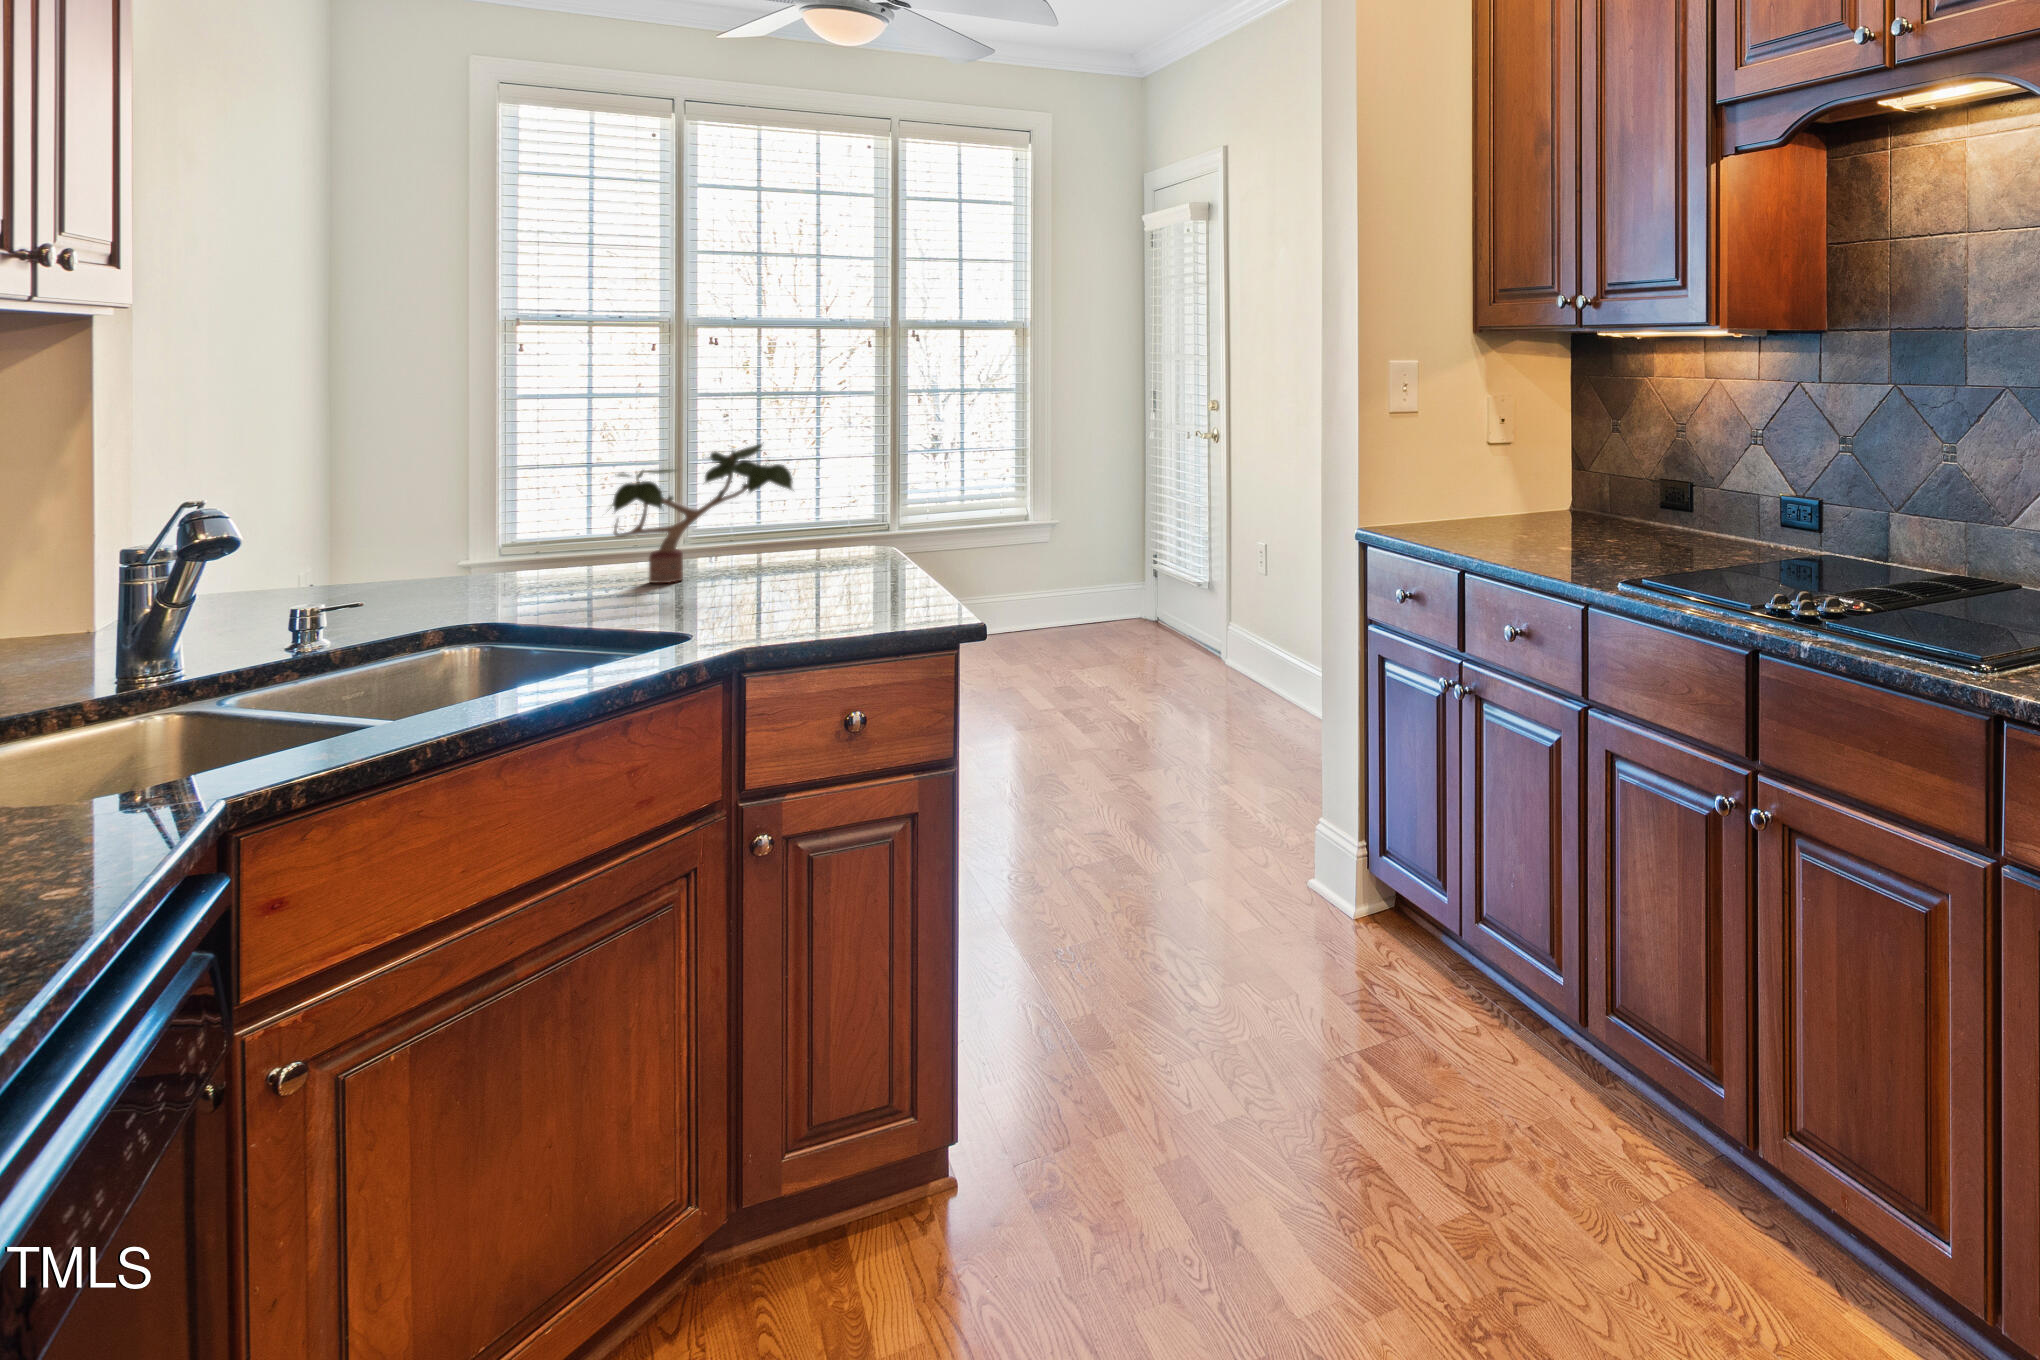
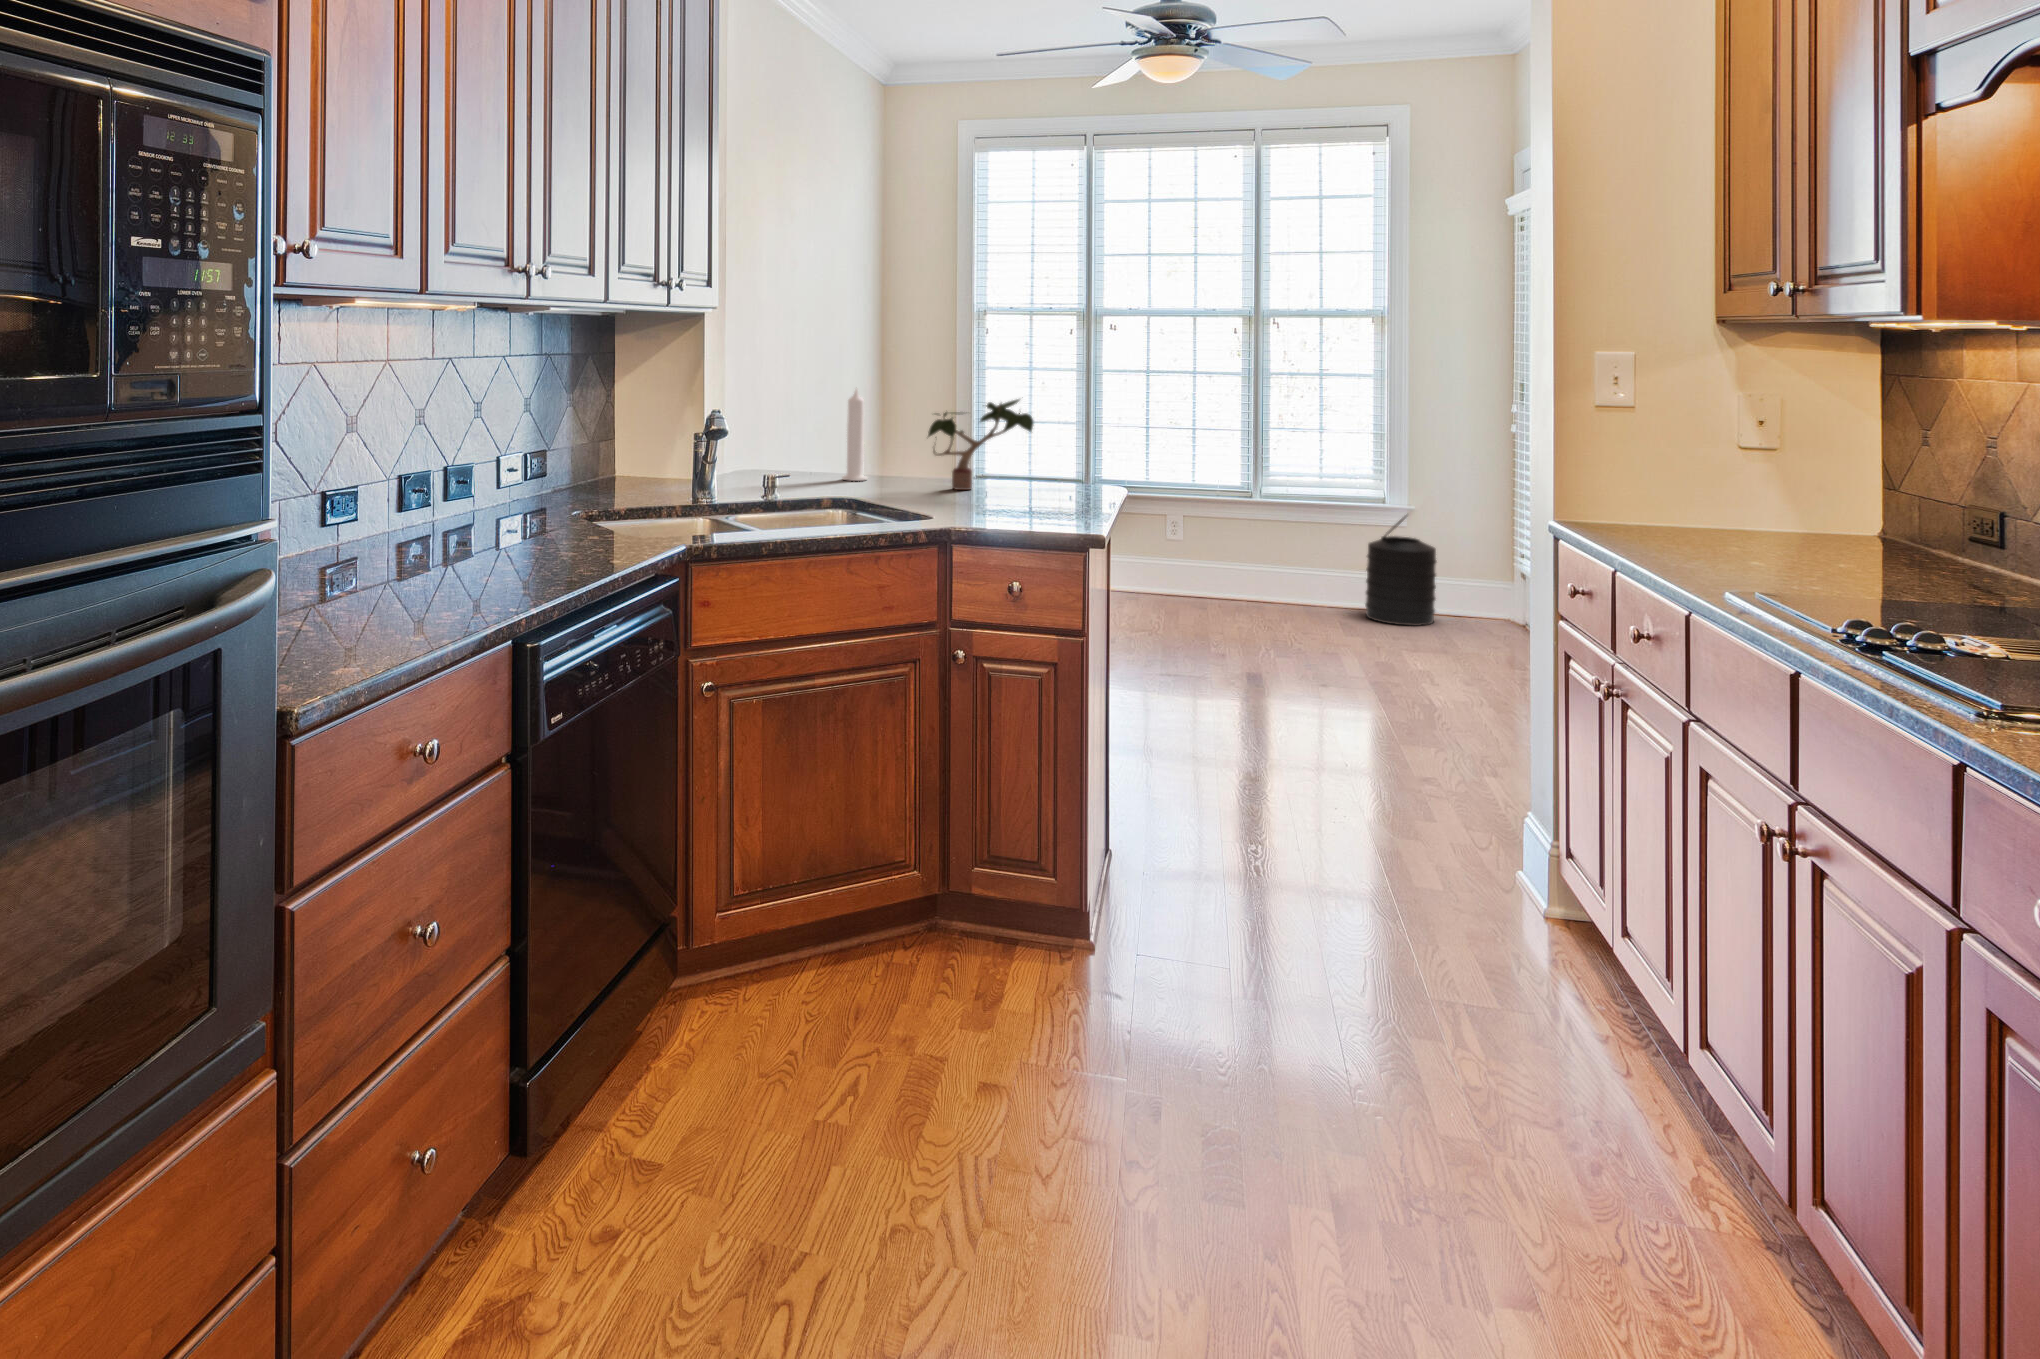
candle: none [423,443,476,593] -> present [842,389,867,481]
trash can: none [1021,527,1092,643] -> present [1365,515,1437,626]

